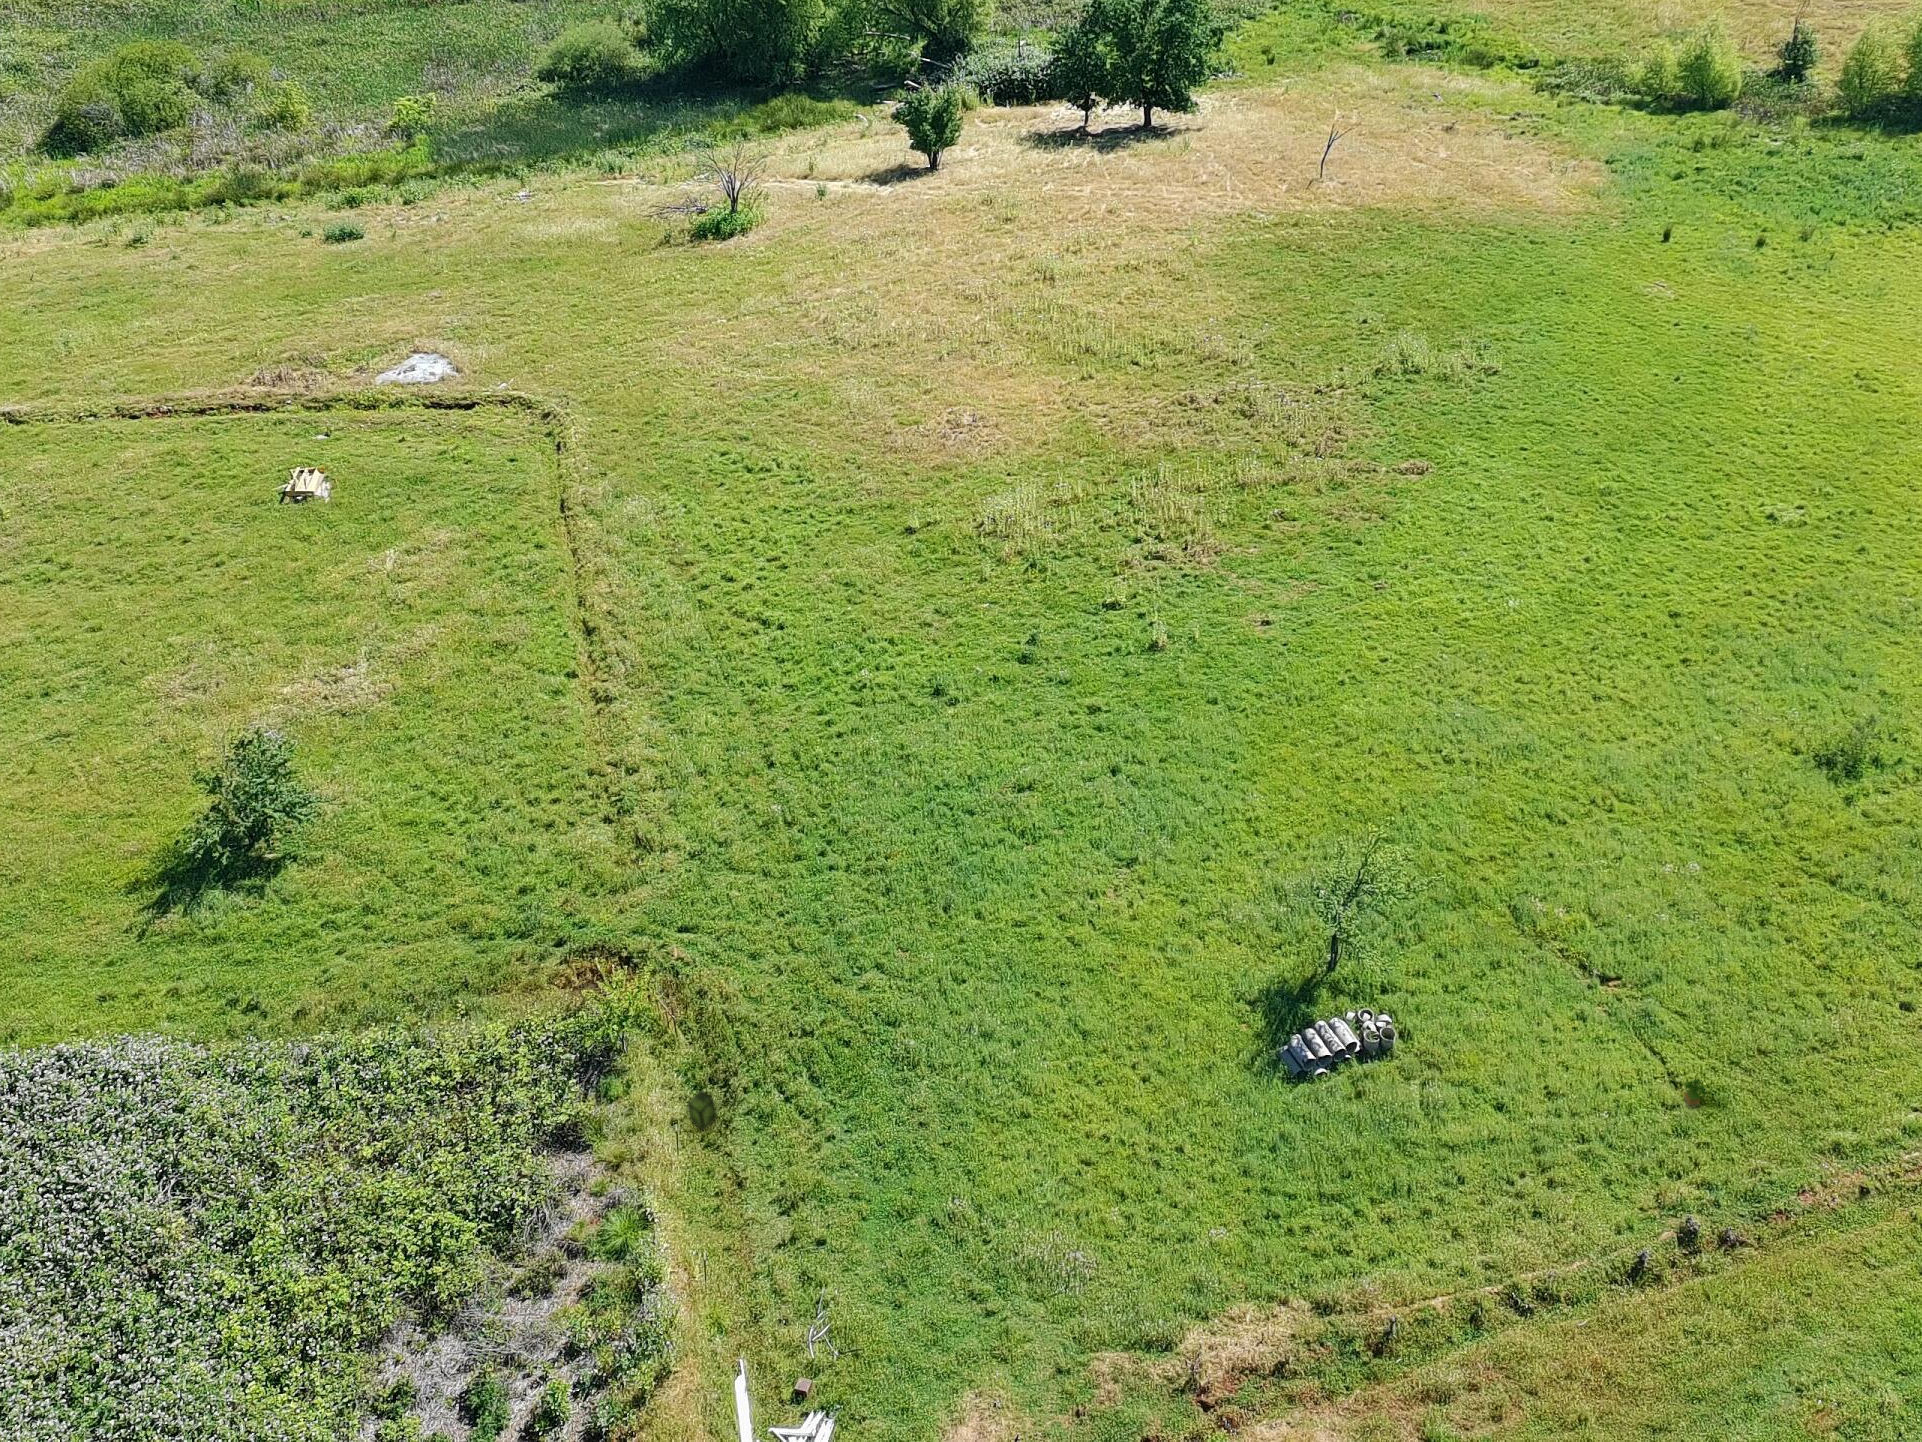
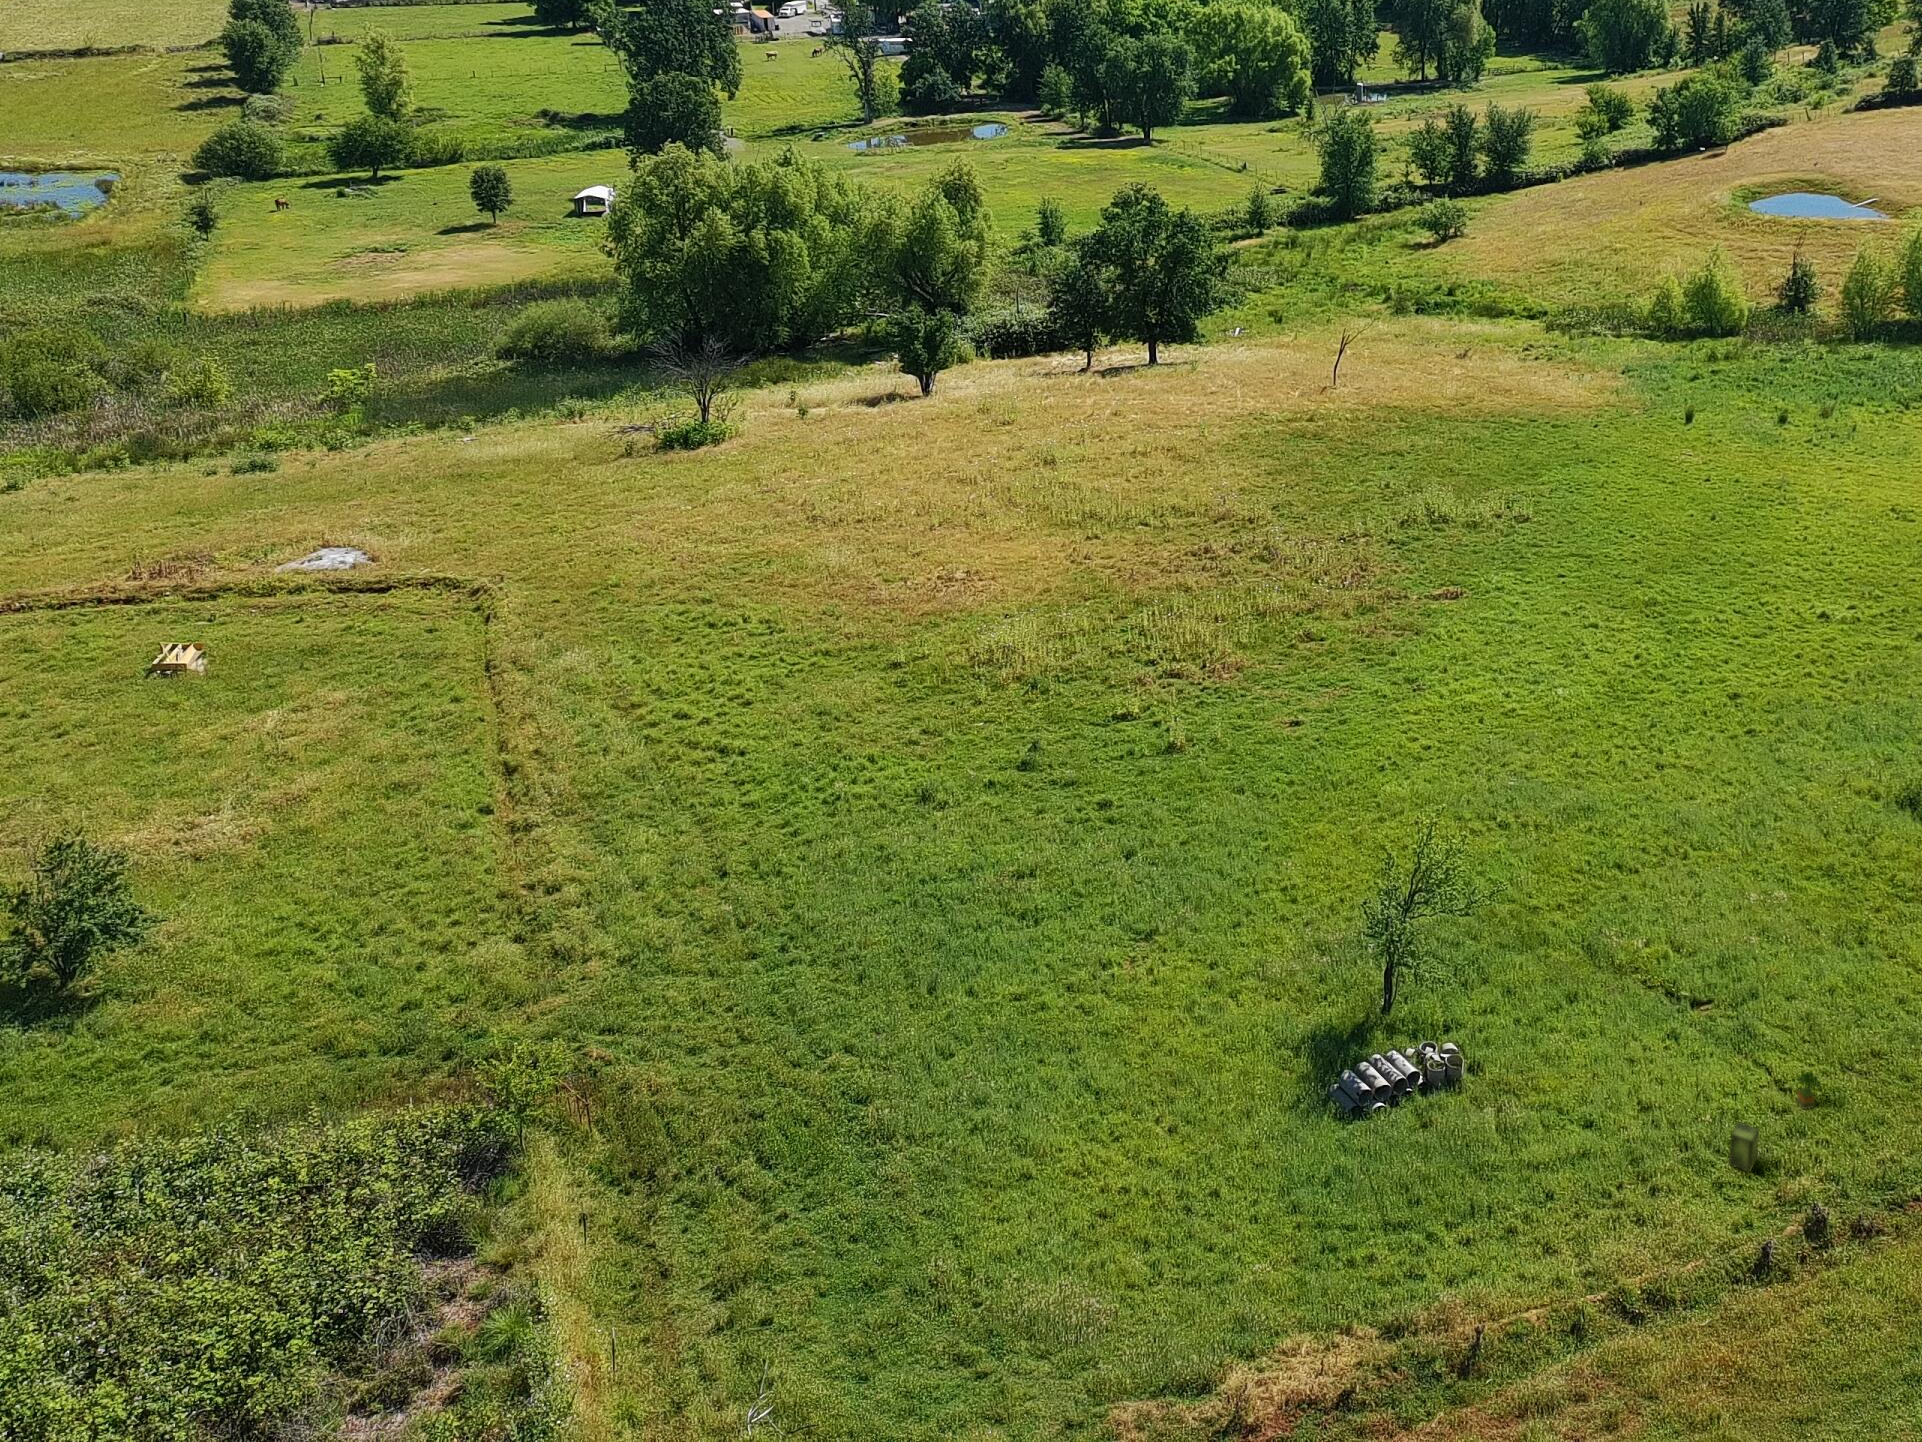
storage box: present [687,1090,717,1131] -> present [1729,1122,1759,1172]

